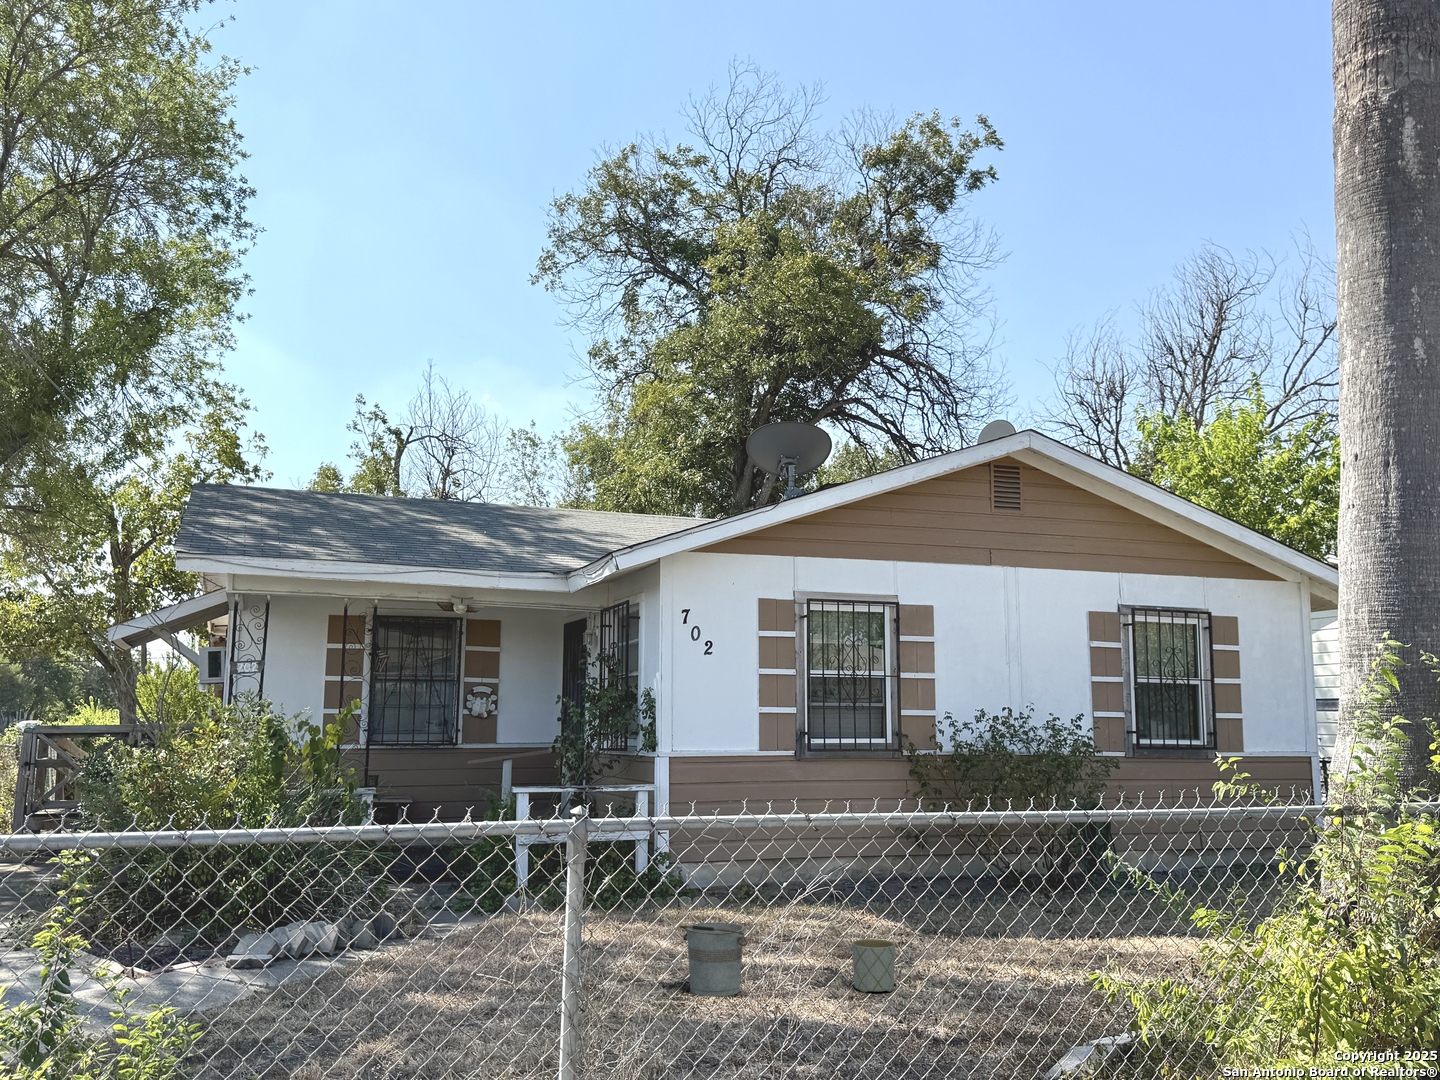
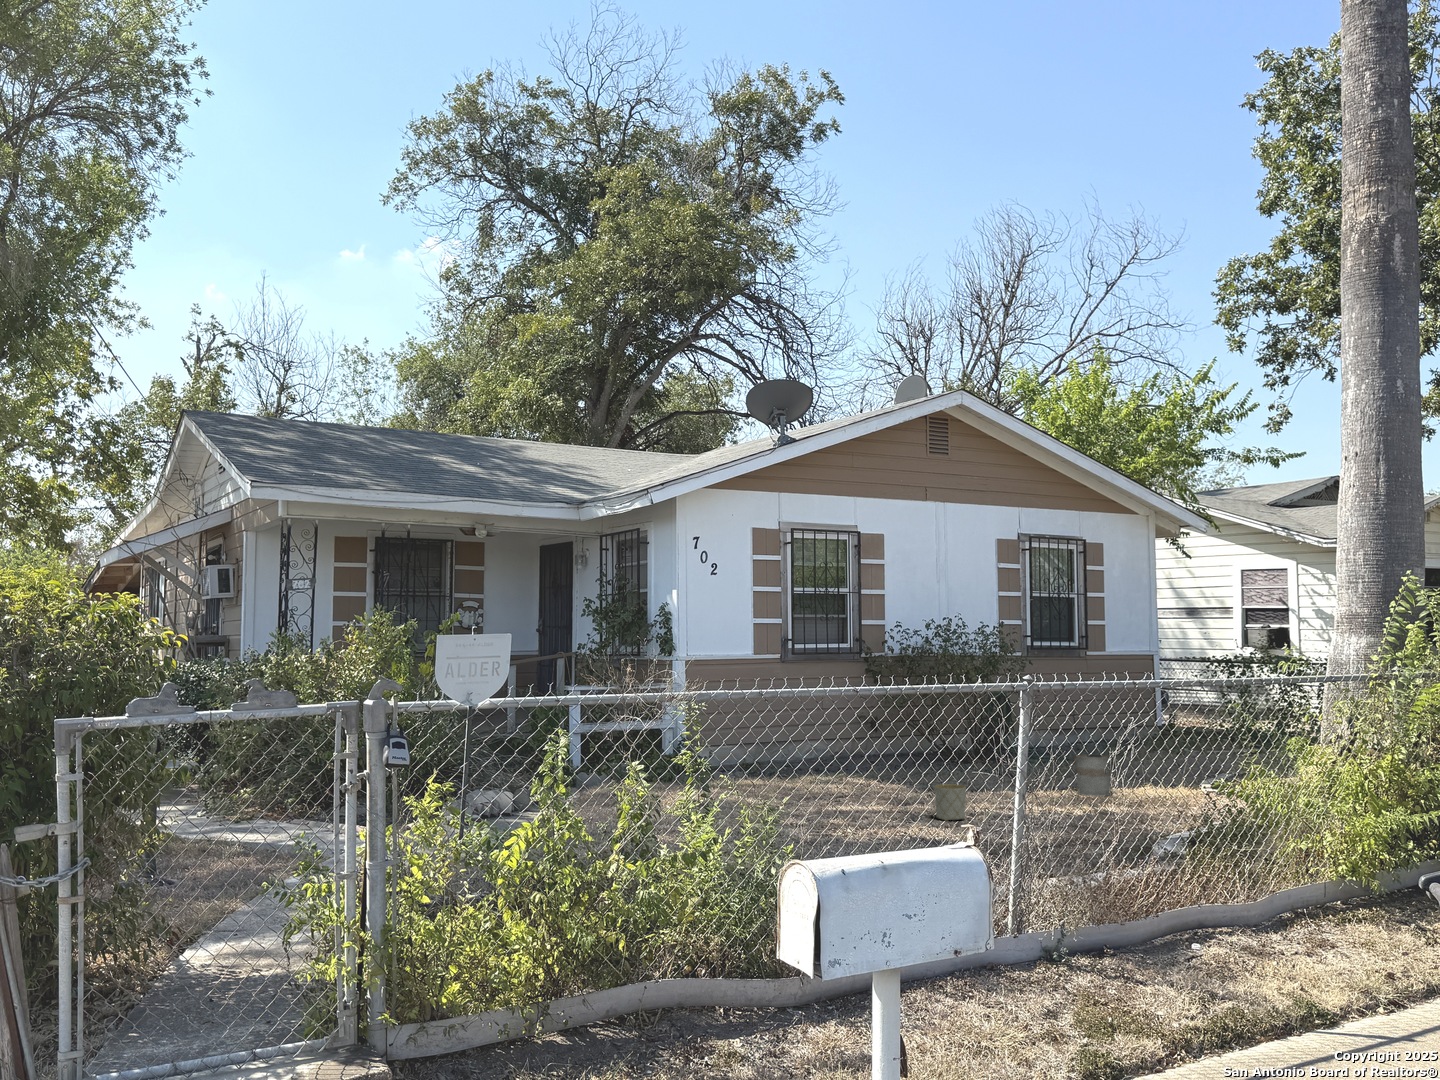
bucket: present [680,923,748,997] -> present [1073,754,1113,797]

